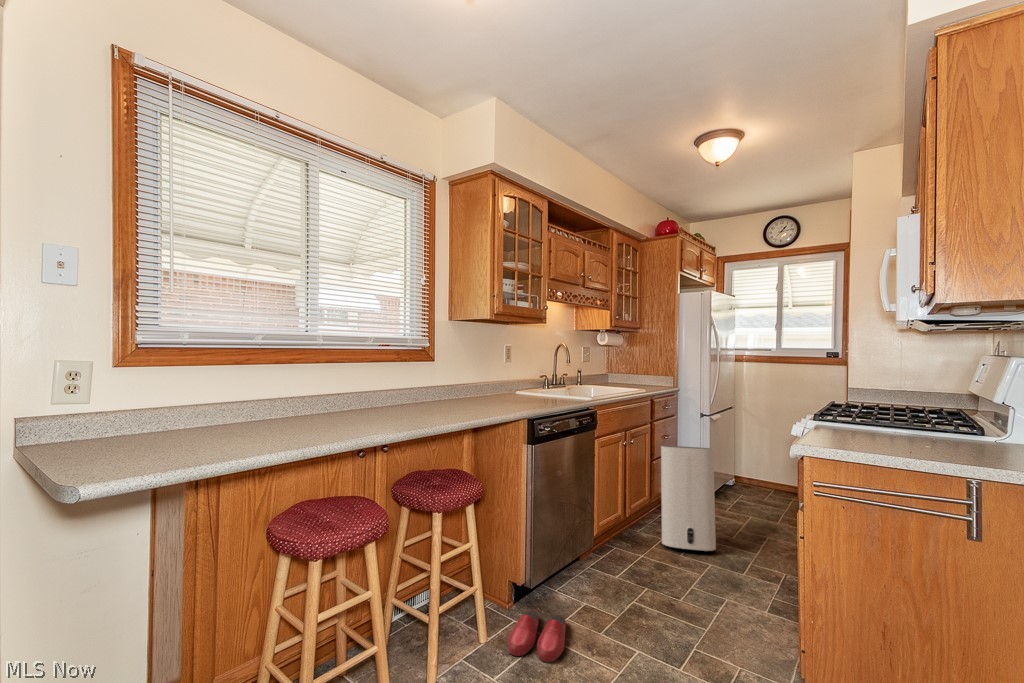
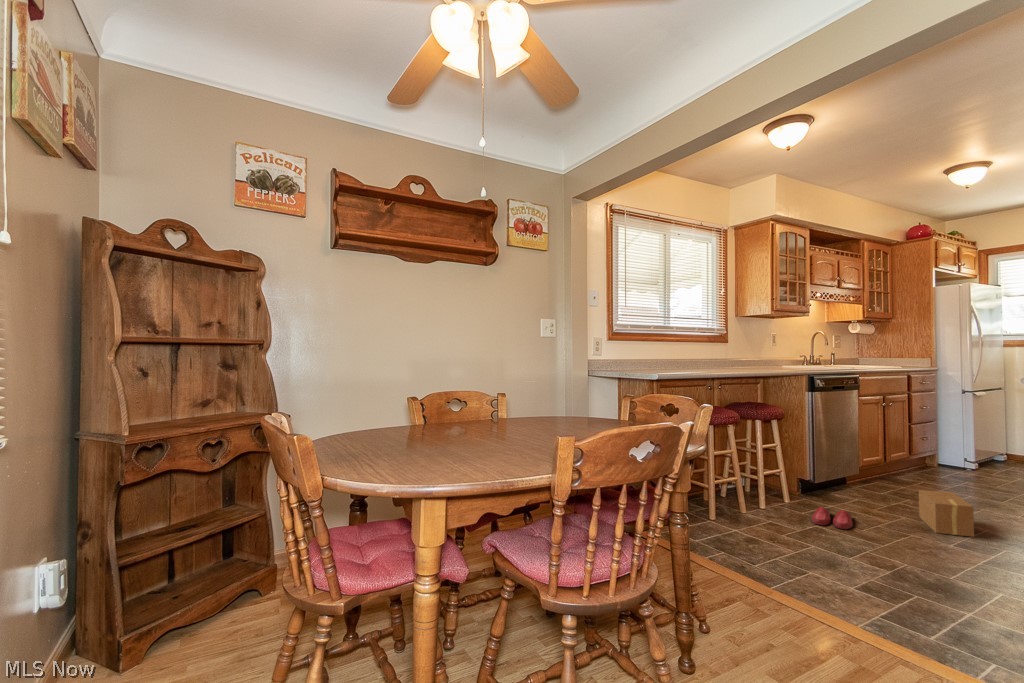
air purifier: present [661,446,716,551] -> none [920,413,977,494]
cardboard box: none [654,568,719,650] -> present [919,490,974,537]

